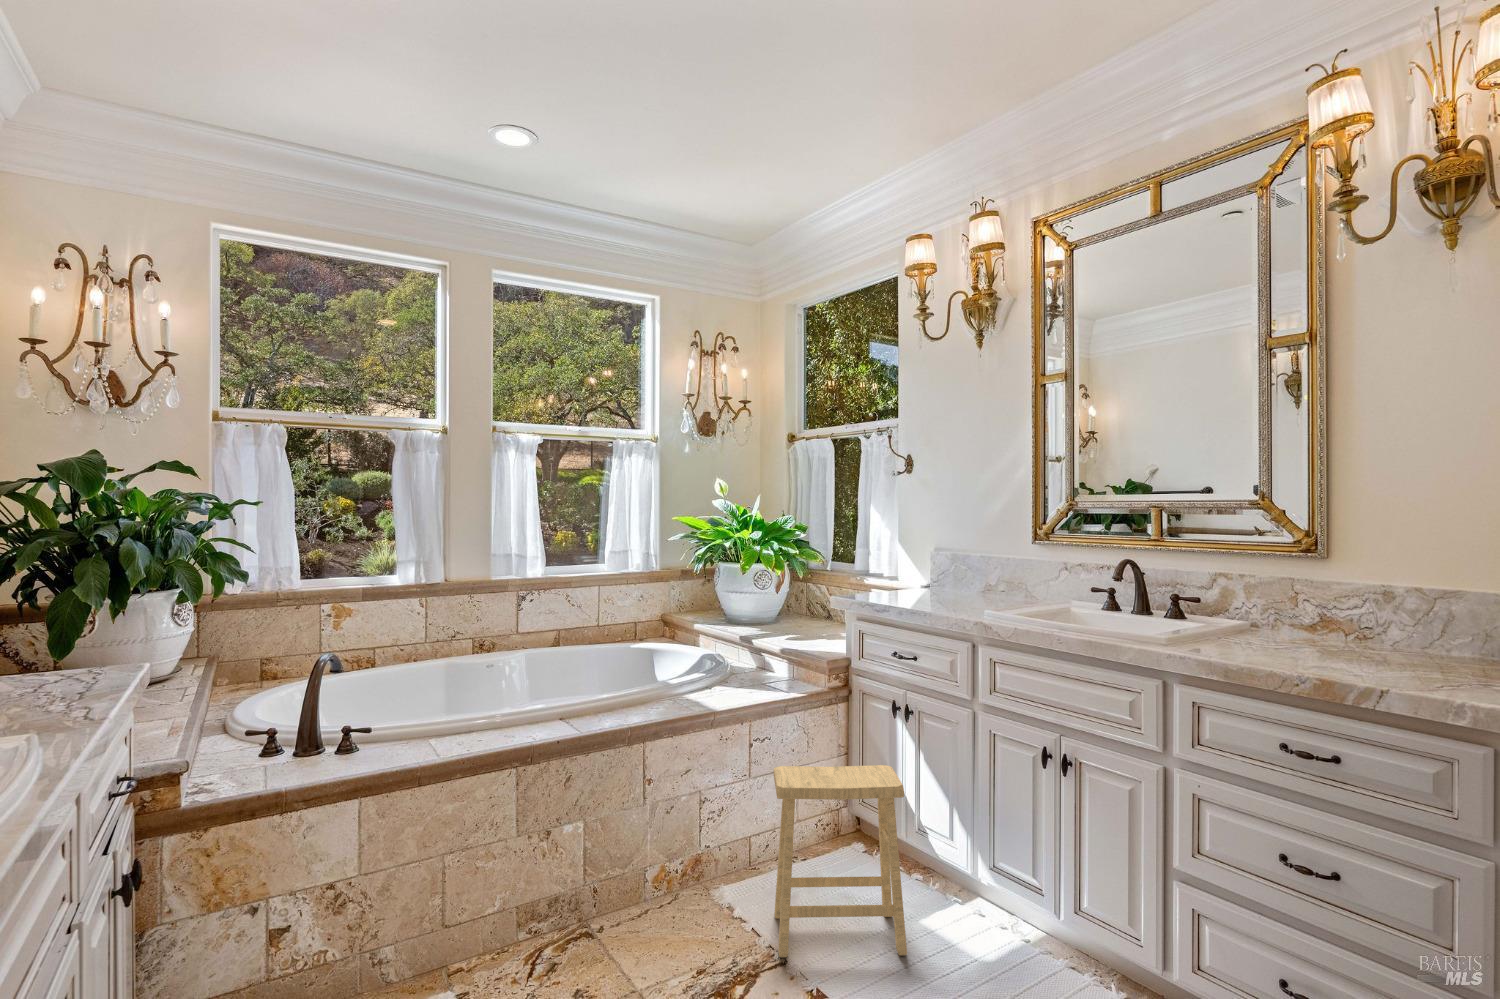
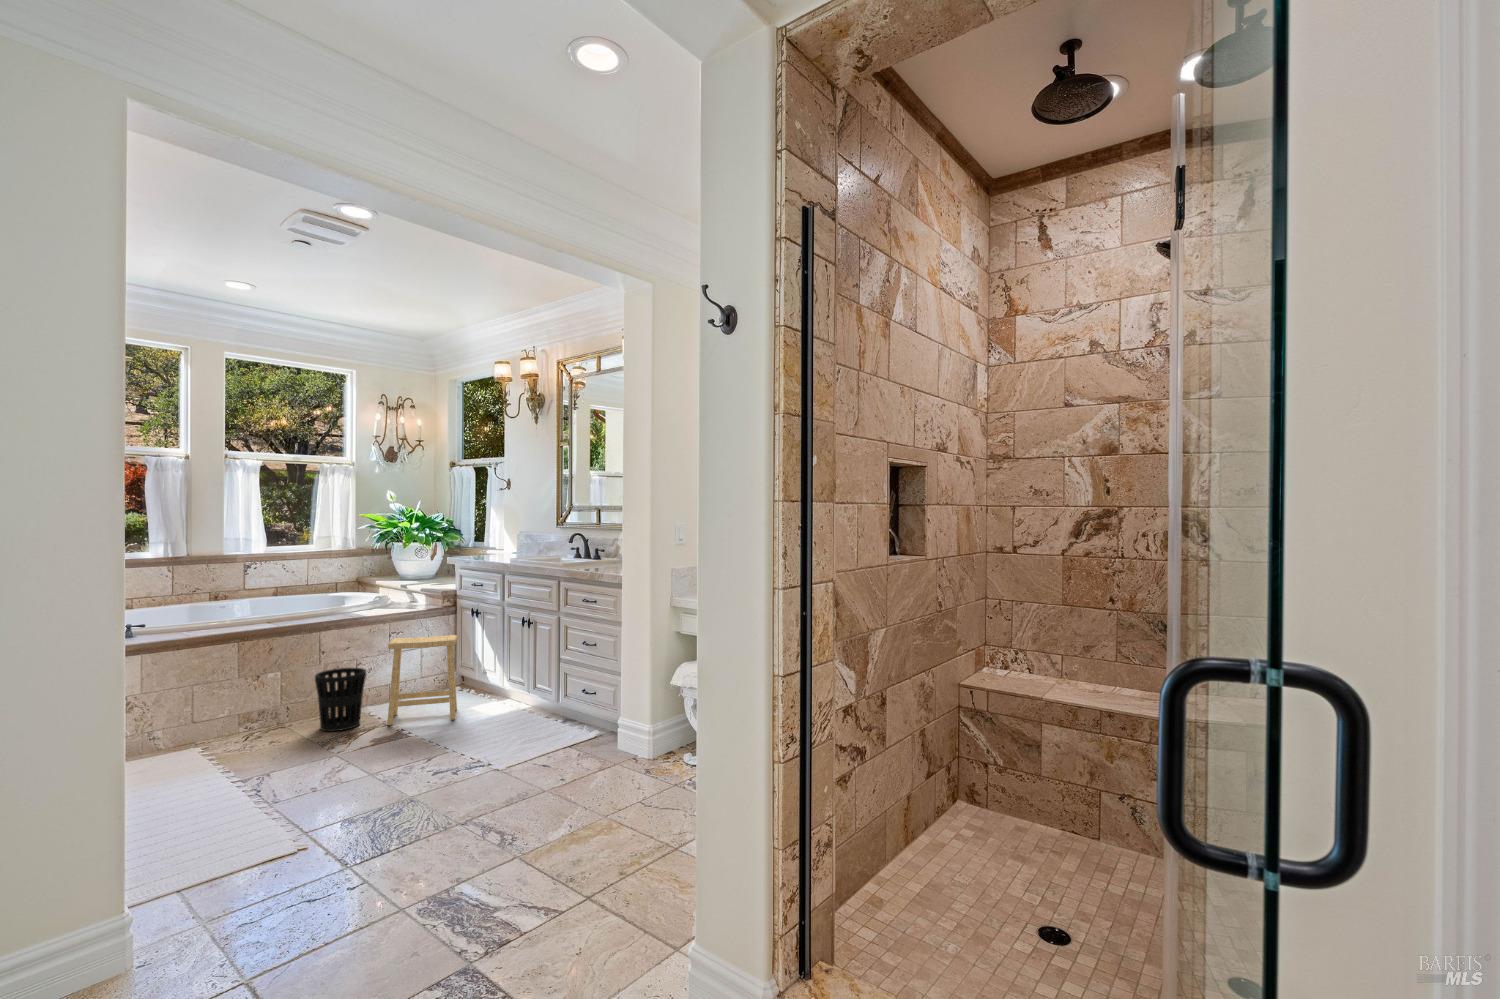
wastebasket: none [646,820,735,964] -> present [315,668,366,731]

